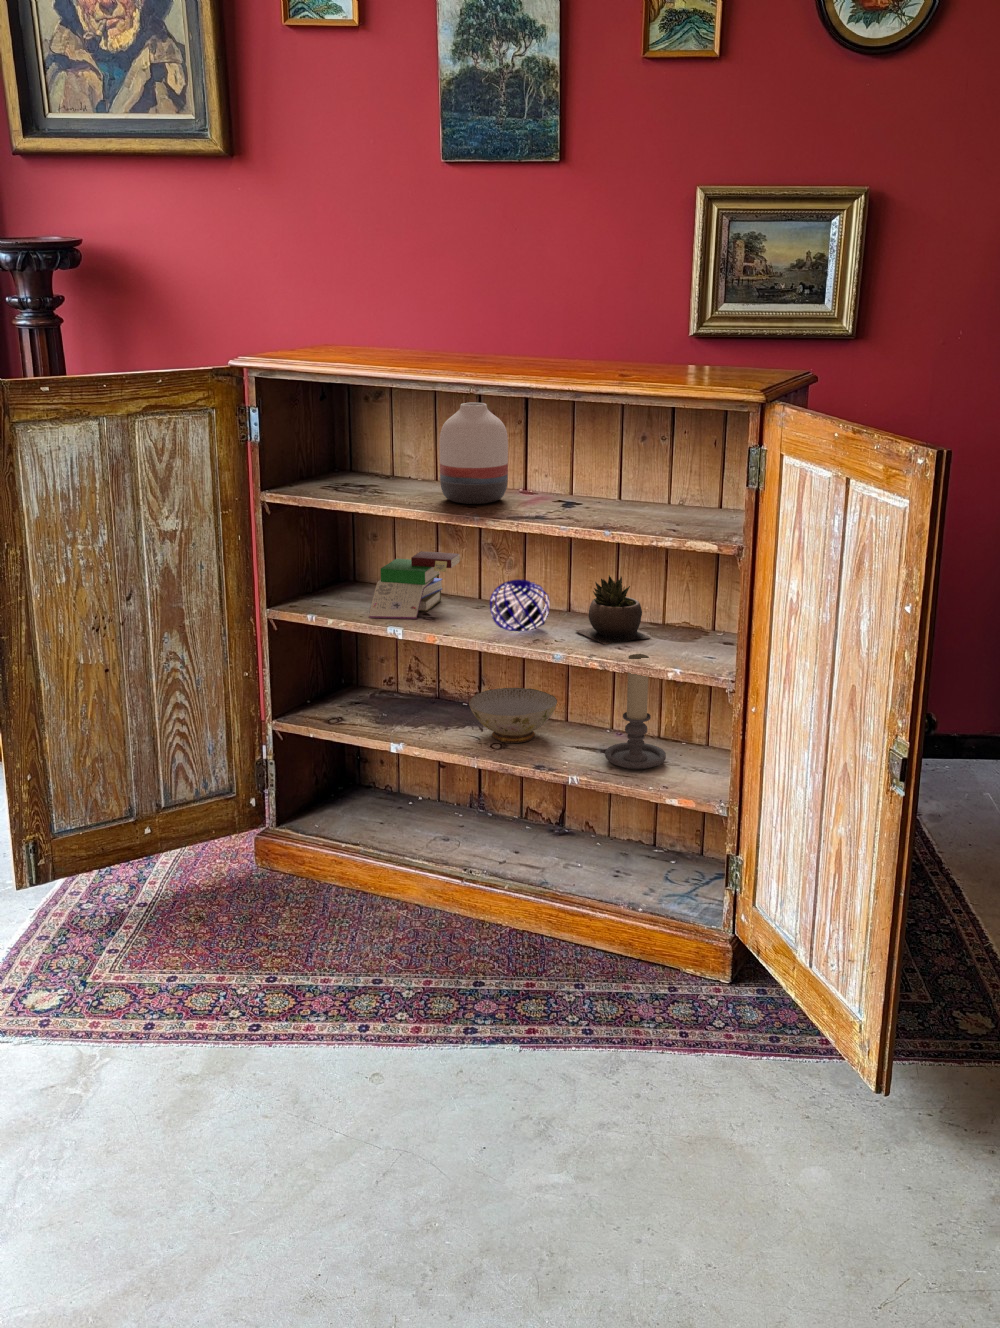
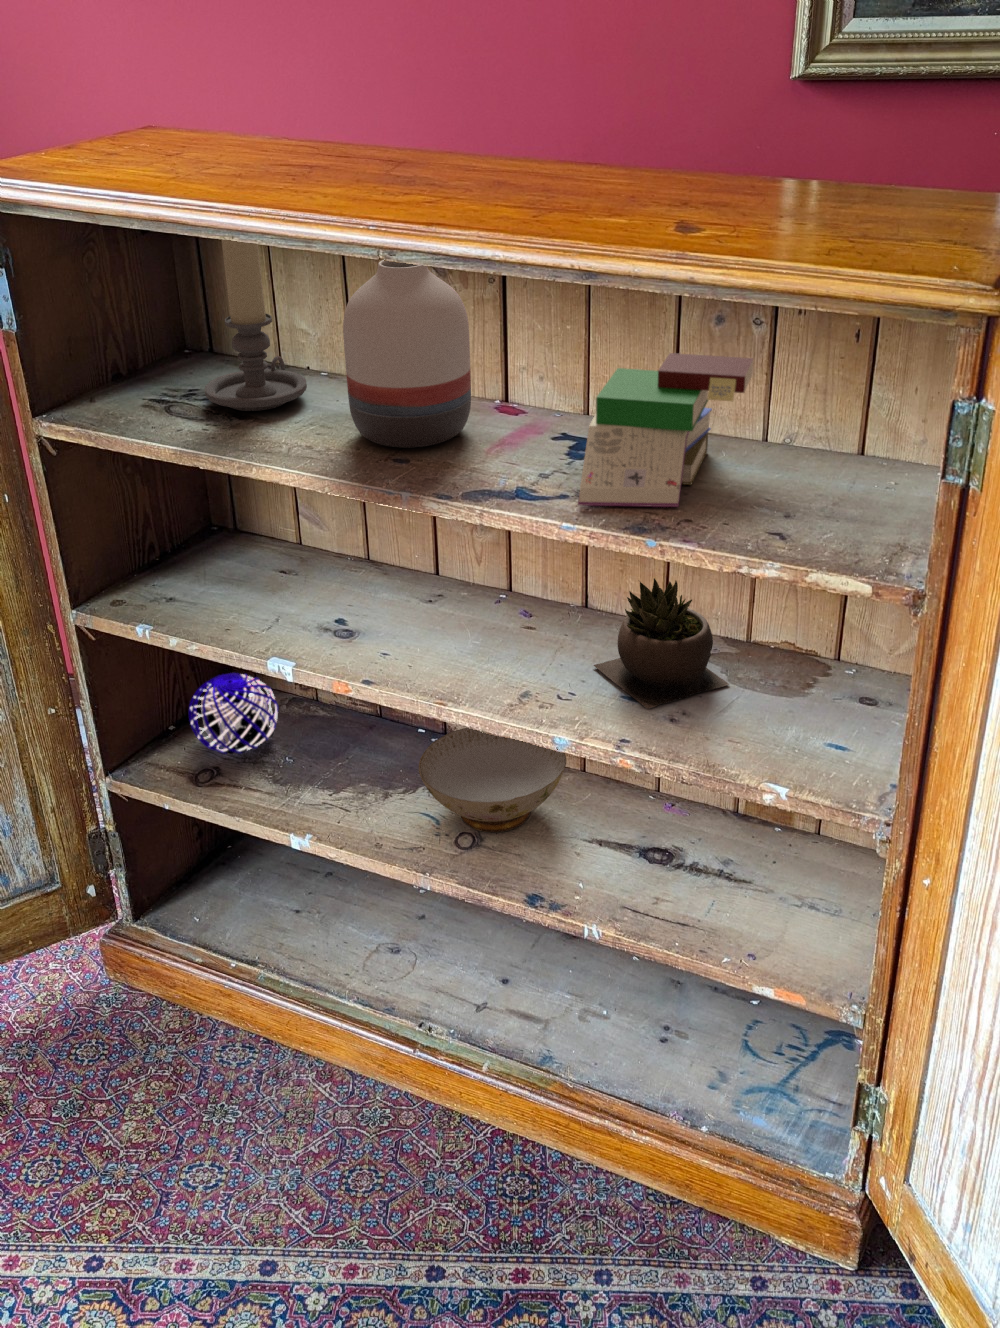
book: present [369,551,460,619] -> present [578,353,754,507]
decorative orb: present [490,579,549,631] -> present [189,673,278,755]
candle holder: present [605,654,666,769] -> present [205,239,307,411]

